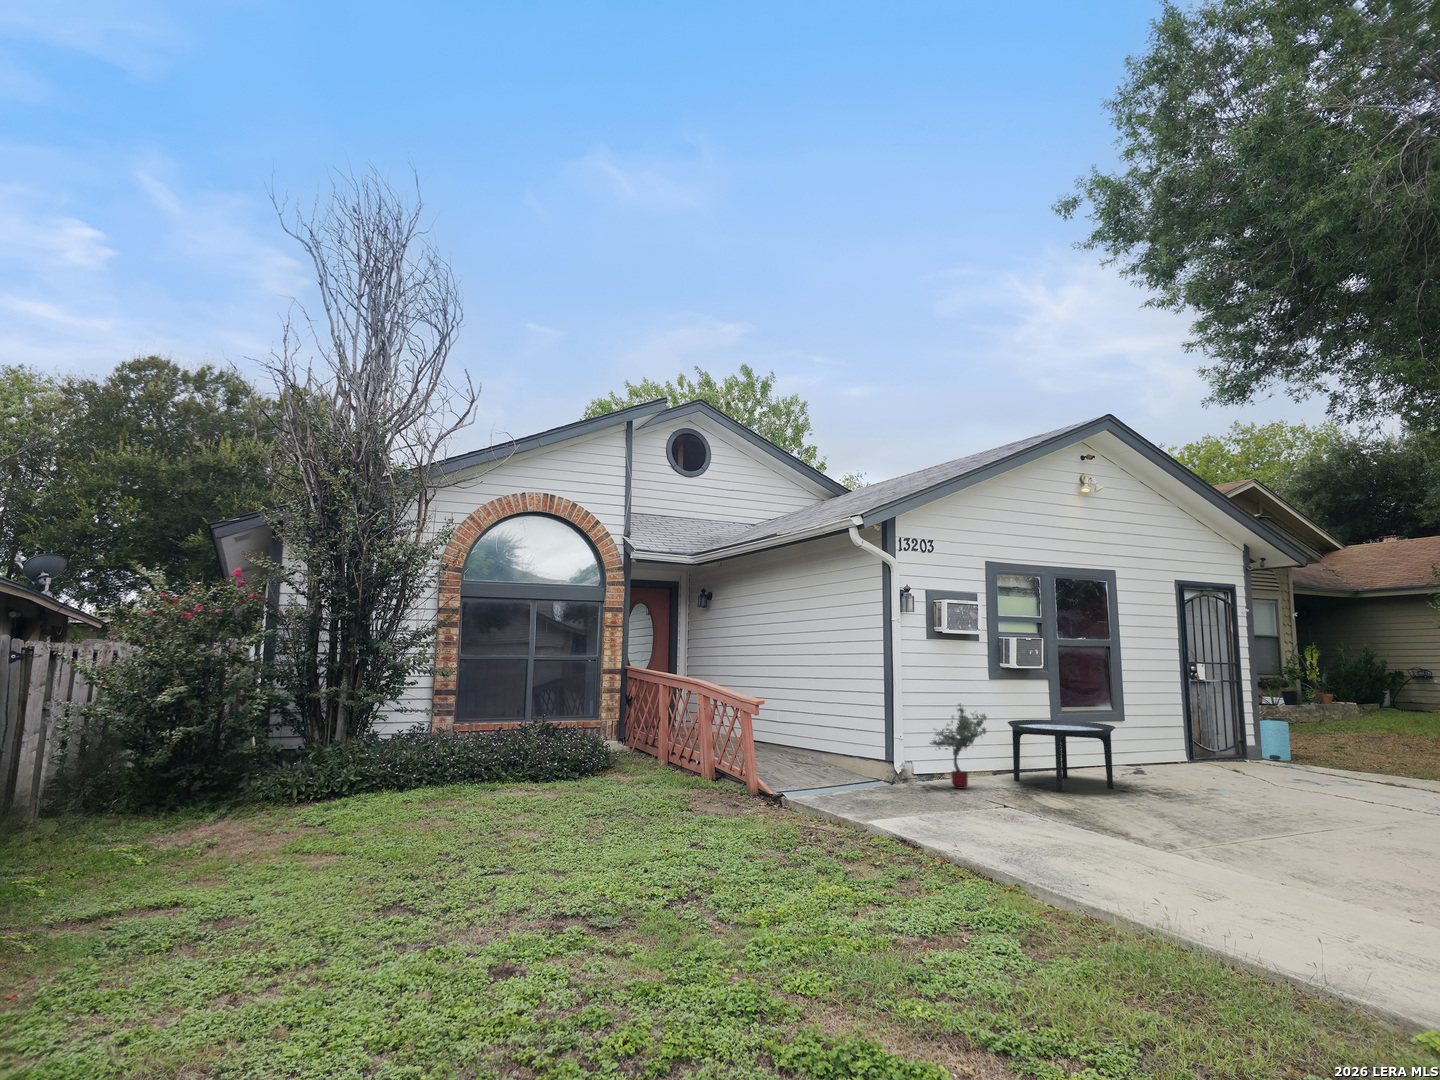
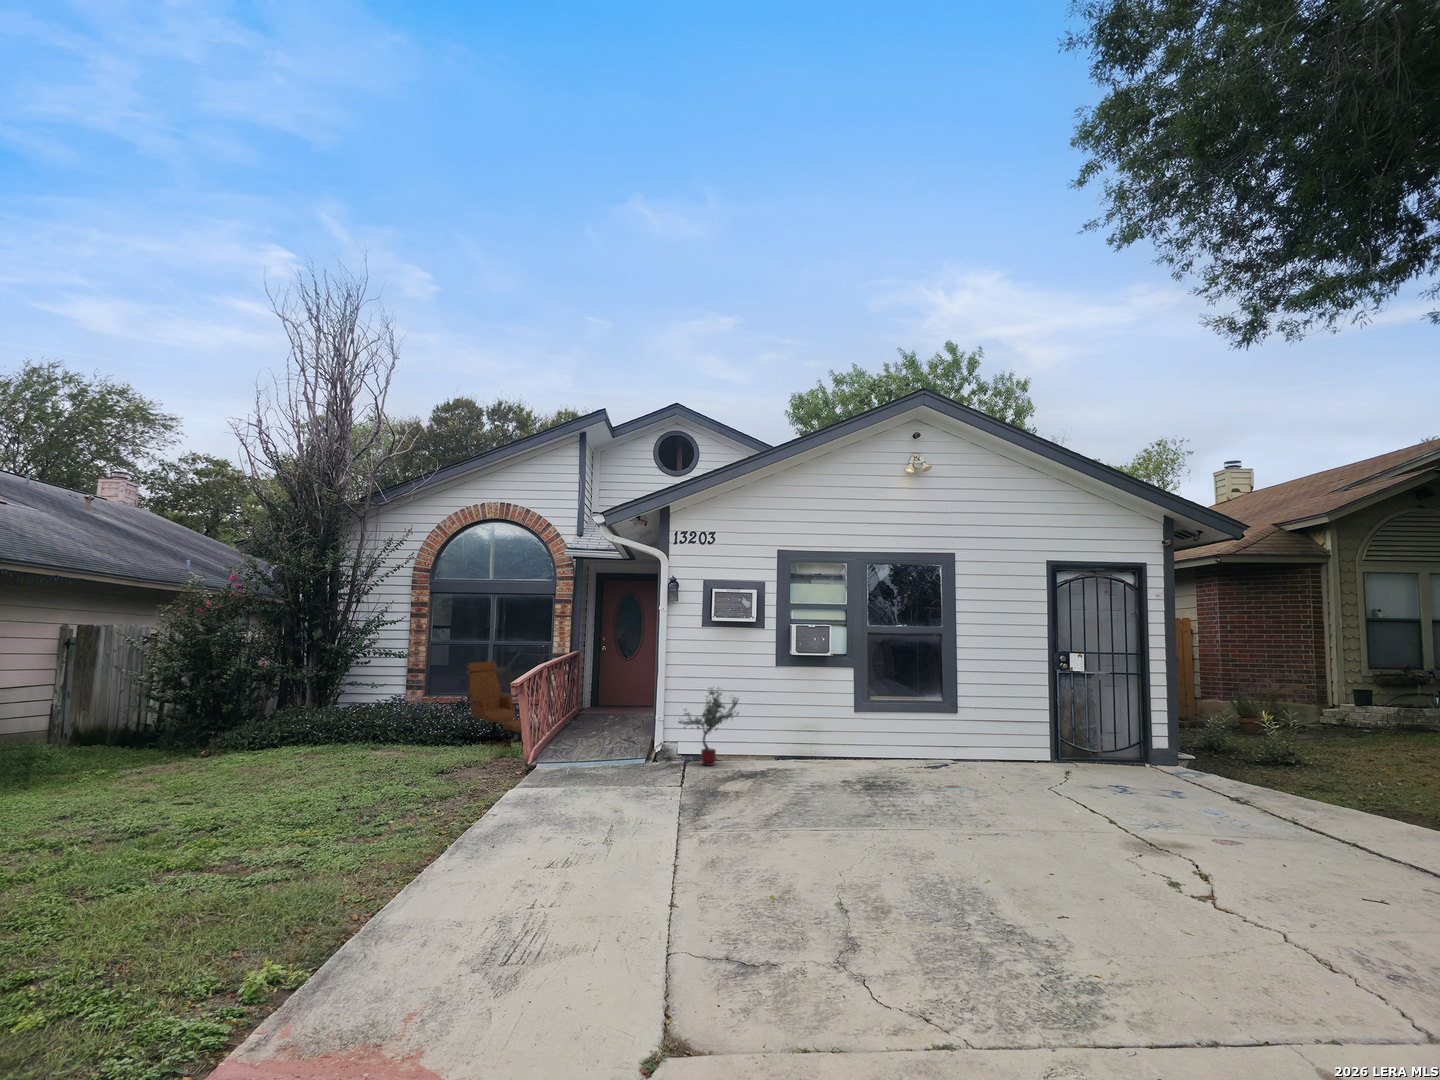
lounge chair: none [607,688,721,791] -> present [468,661,523,743]
round table: present [1008,720,1115,792] -> none [766,705,866,780]
trash can: present [1260,720,1291,761] -> none [1179,721,1214,771]

